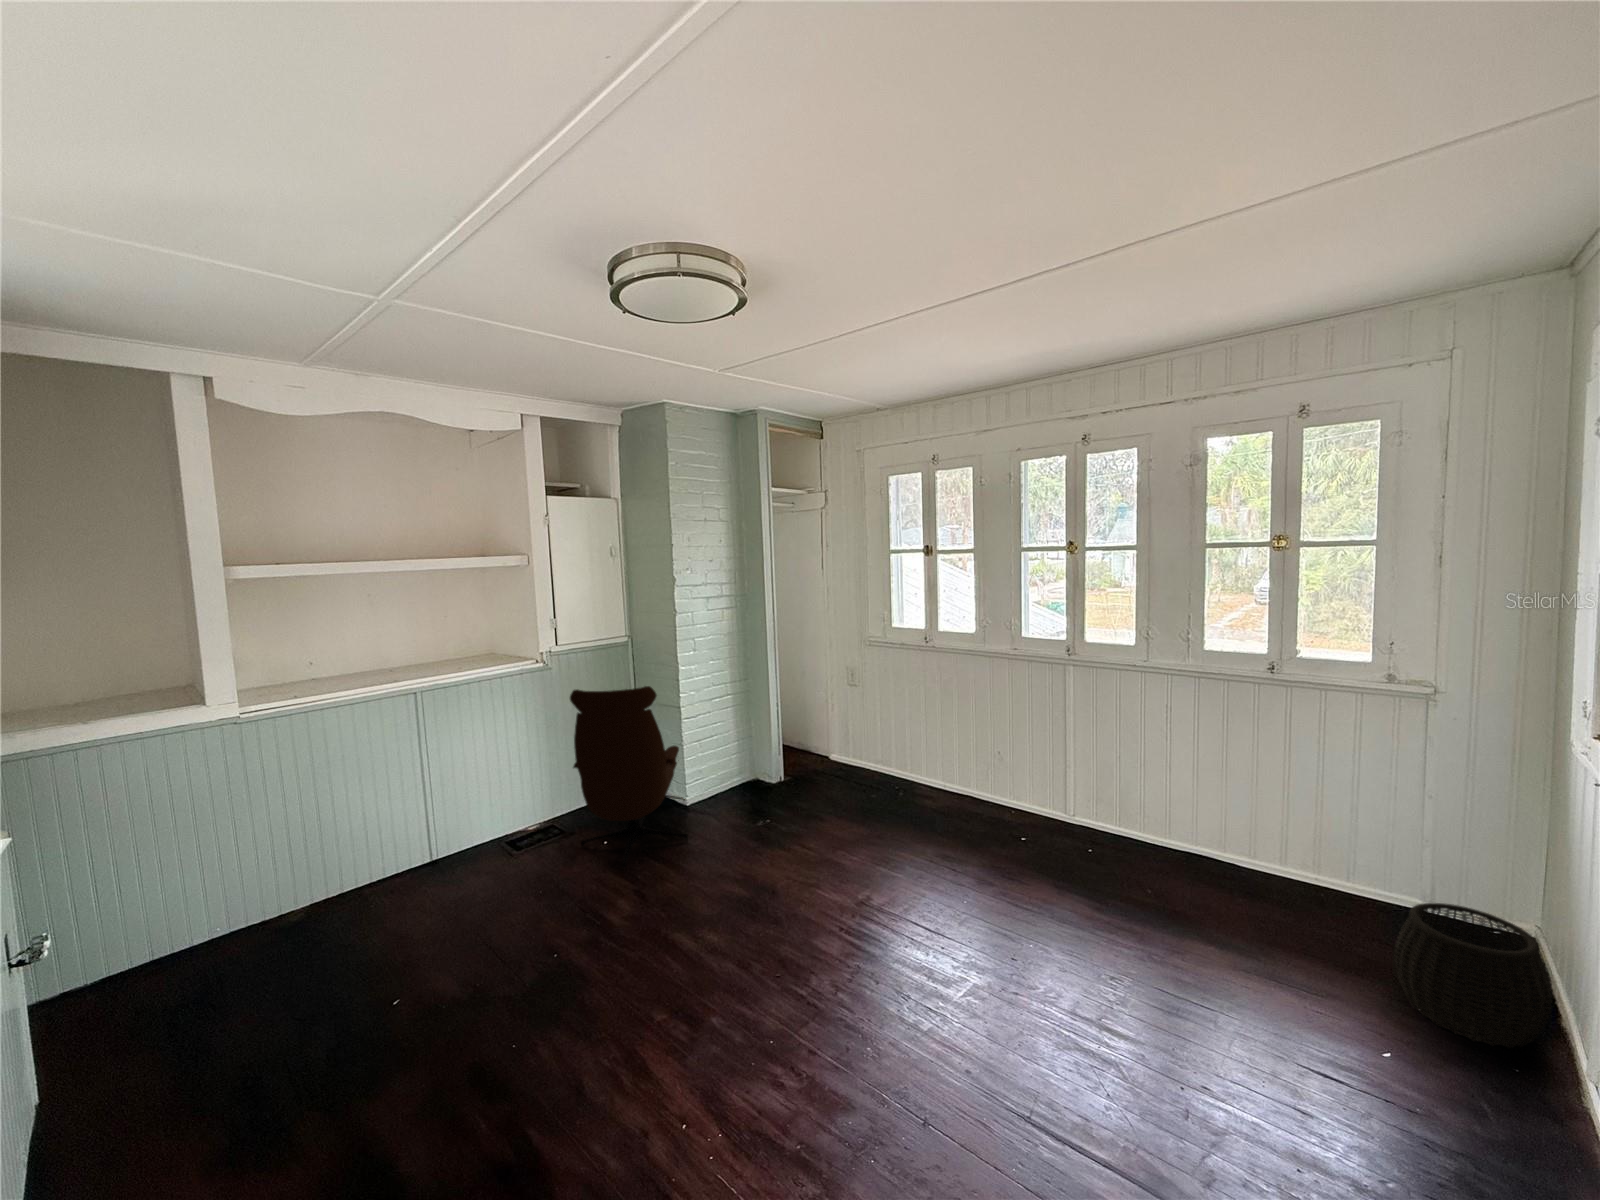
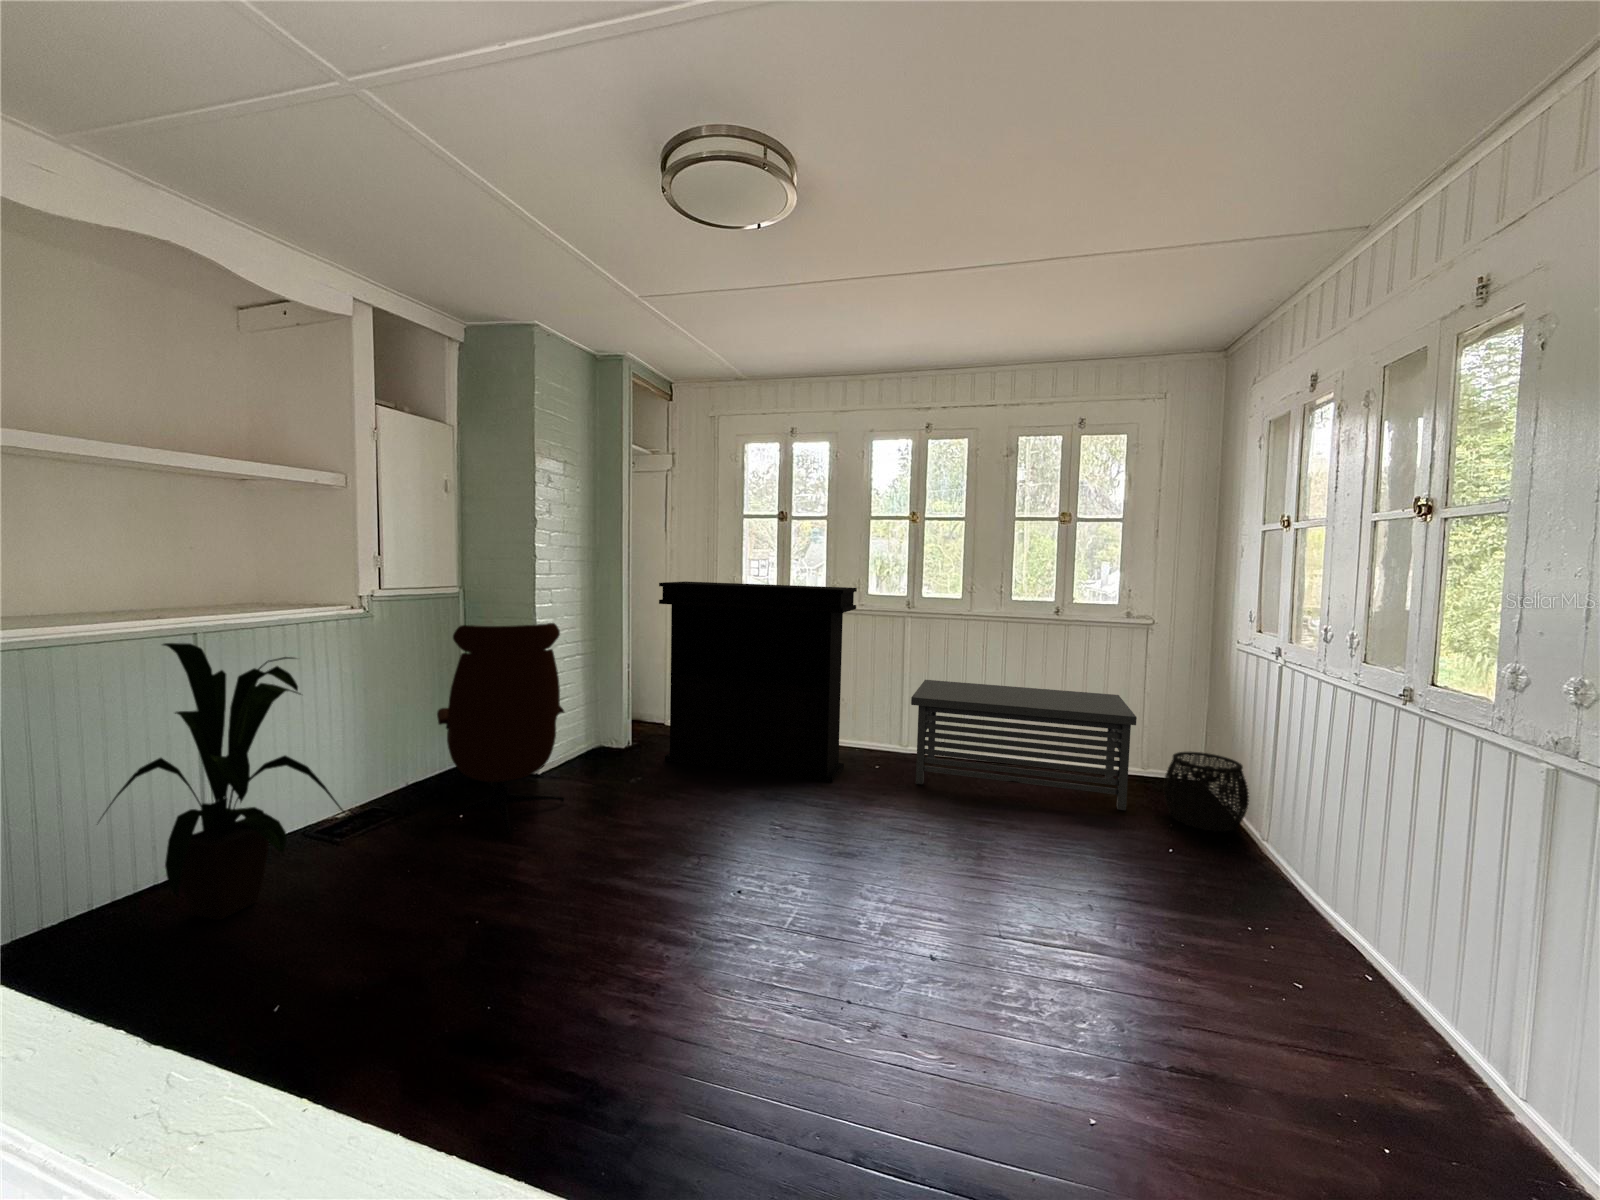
console table: none [791,624,987,855] -> present [659,581,857,783]
house plant: none [344,716,491,910] -> present [102,643,345,920]
storage bench: none [1039,742,1367,969] -> present [911,680,1137,810]

